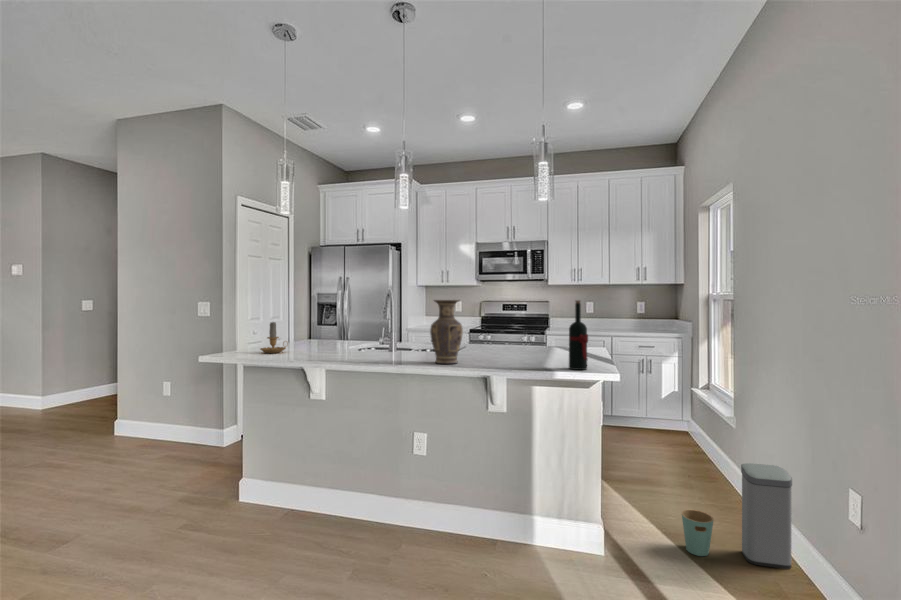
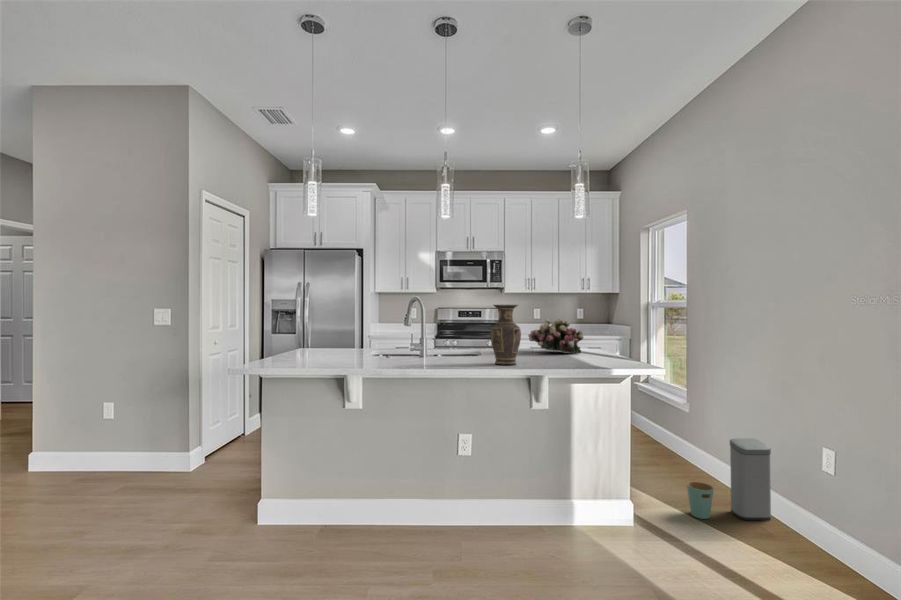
wine bottle: present [569,300,588,370] -> none [618,305,638,366]
flower arrangement: none [511,314,572,353] -> present [528,319,583,353]
candle: present [260,322,286,353] -> none [293,326,320,361]

